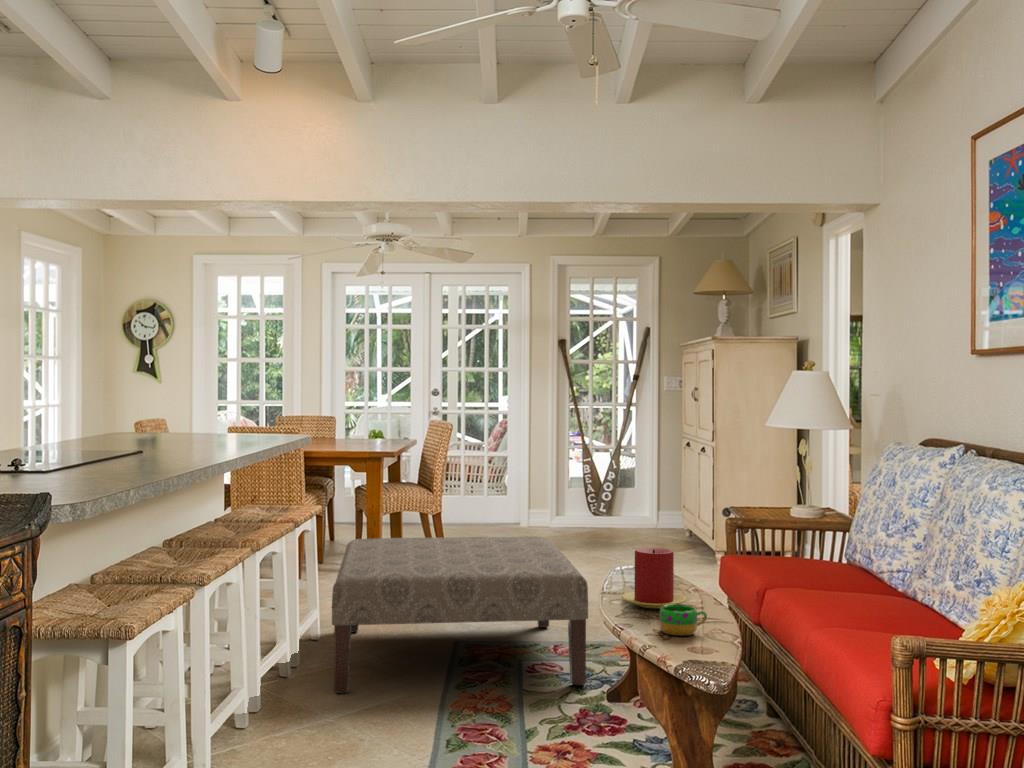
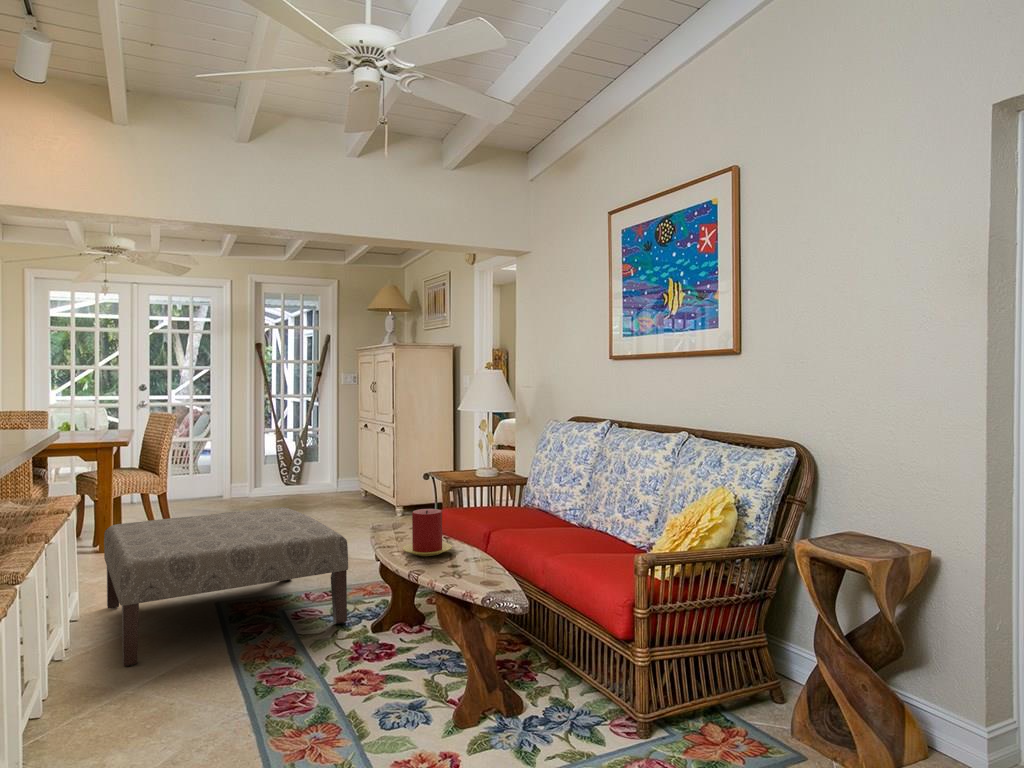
mug: present [659,605,707,636] -> none [449,551,483,575]

